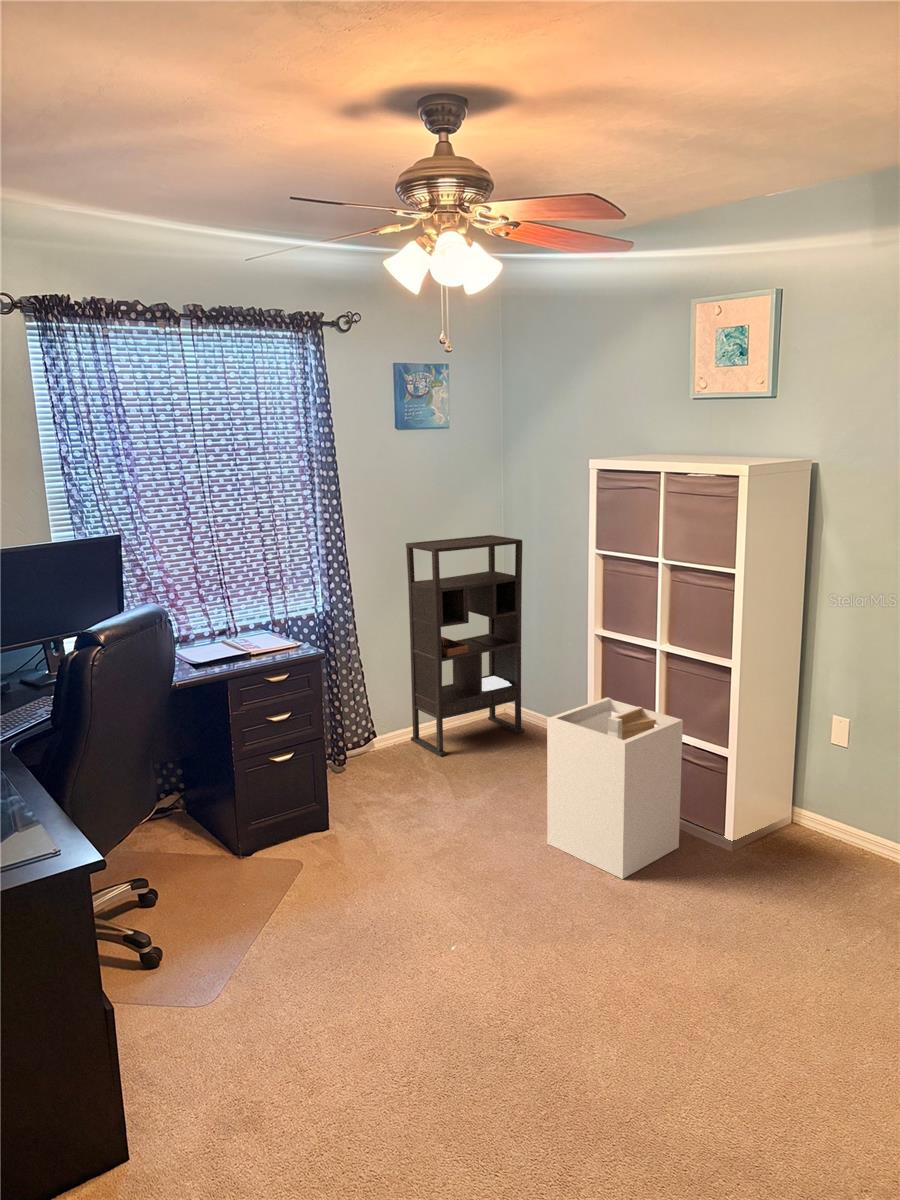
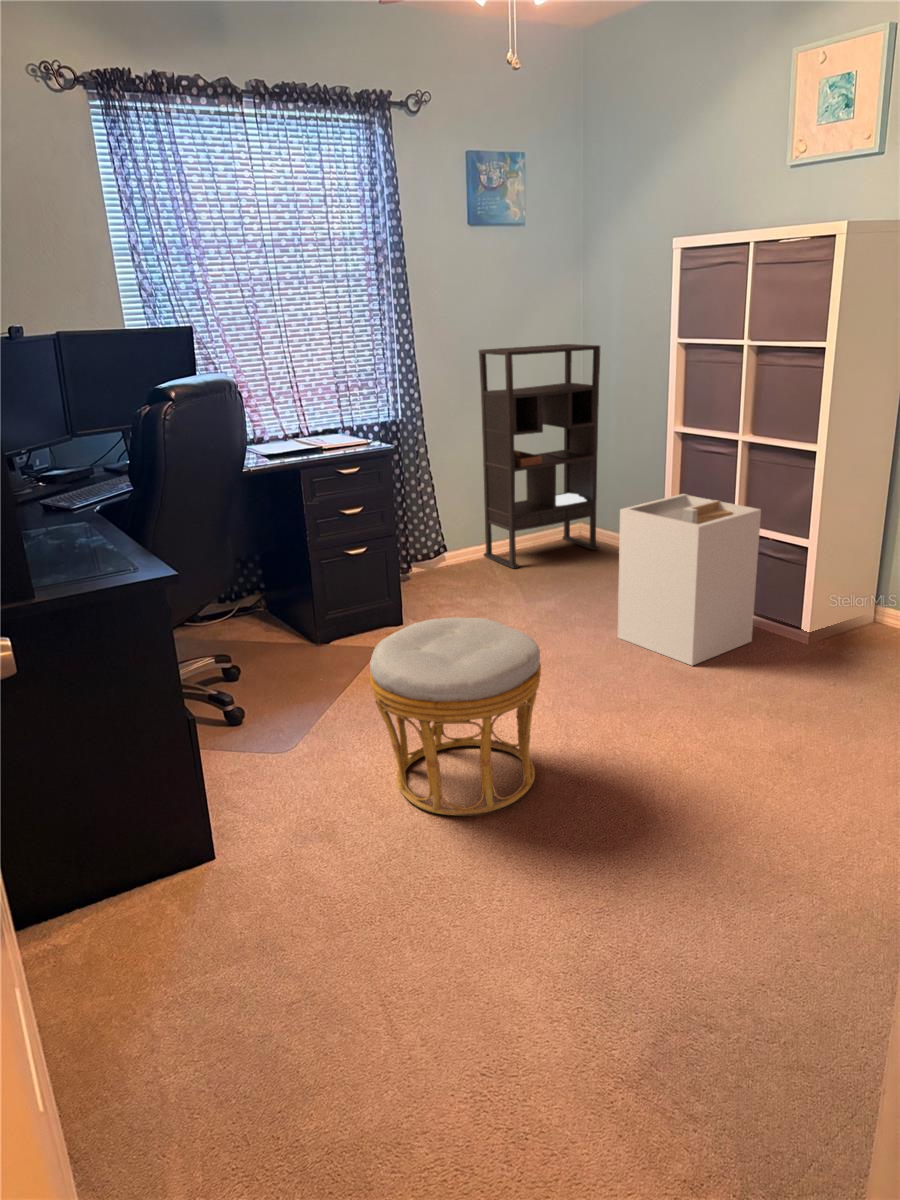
ottoman: none [297,858,476,1089] -> present [369,617,541,816]

